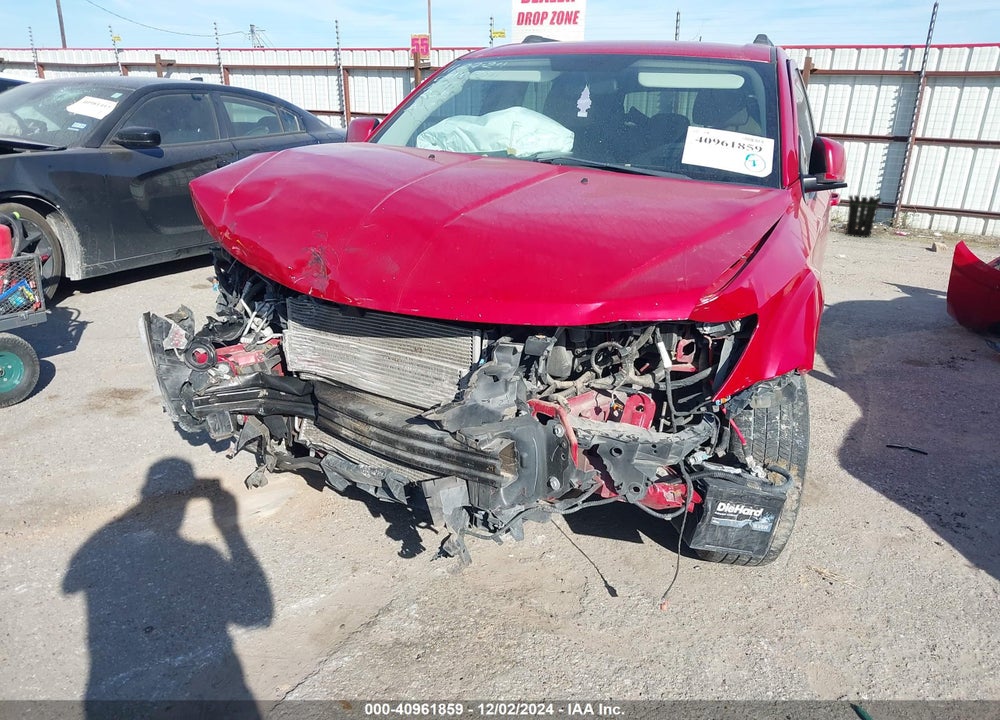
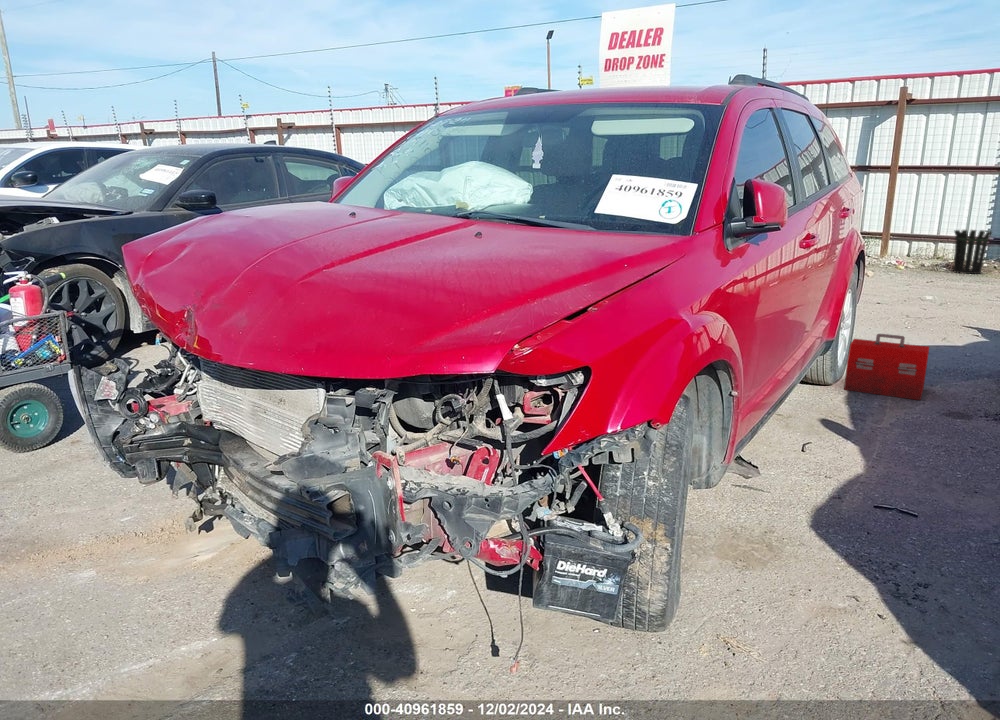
toolbox: none [808,290,885,352] -> present [844,334,929,400]

